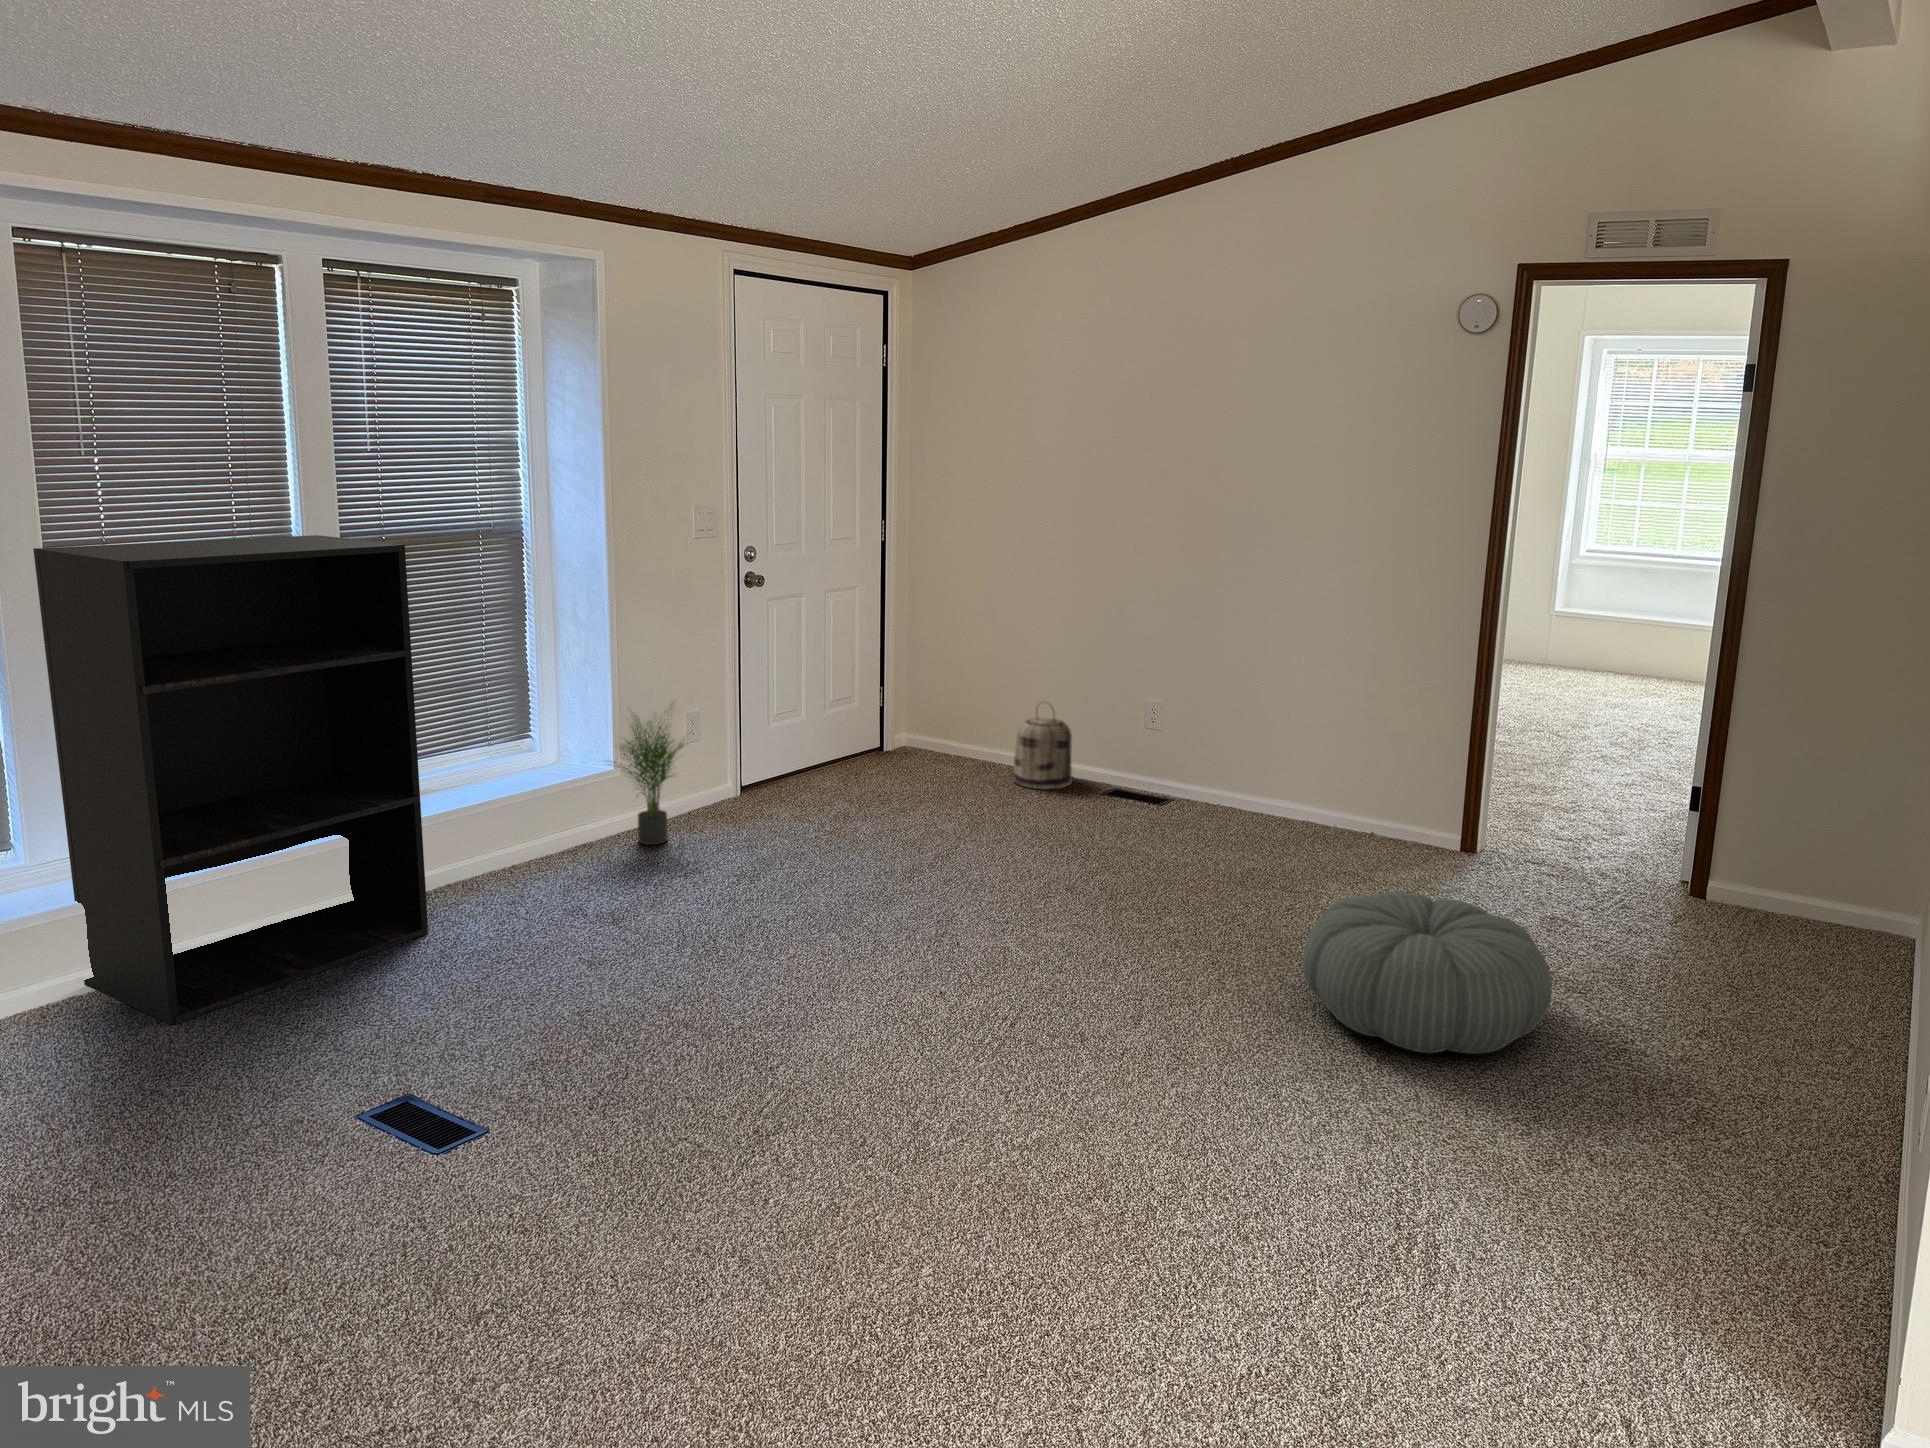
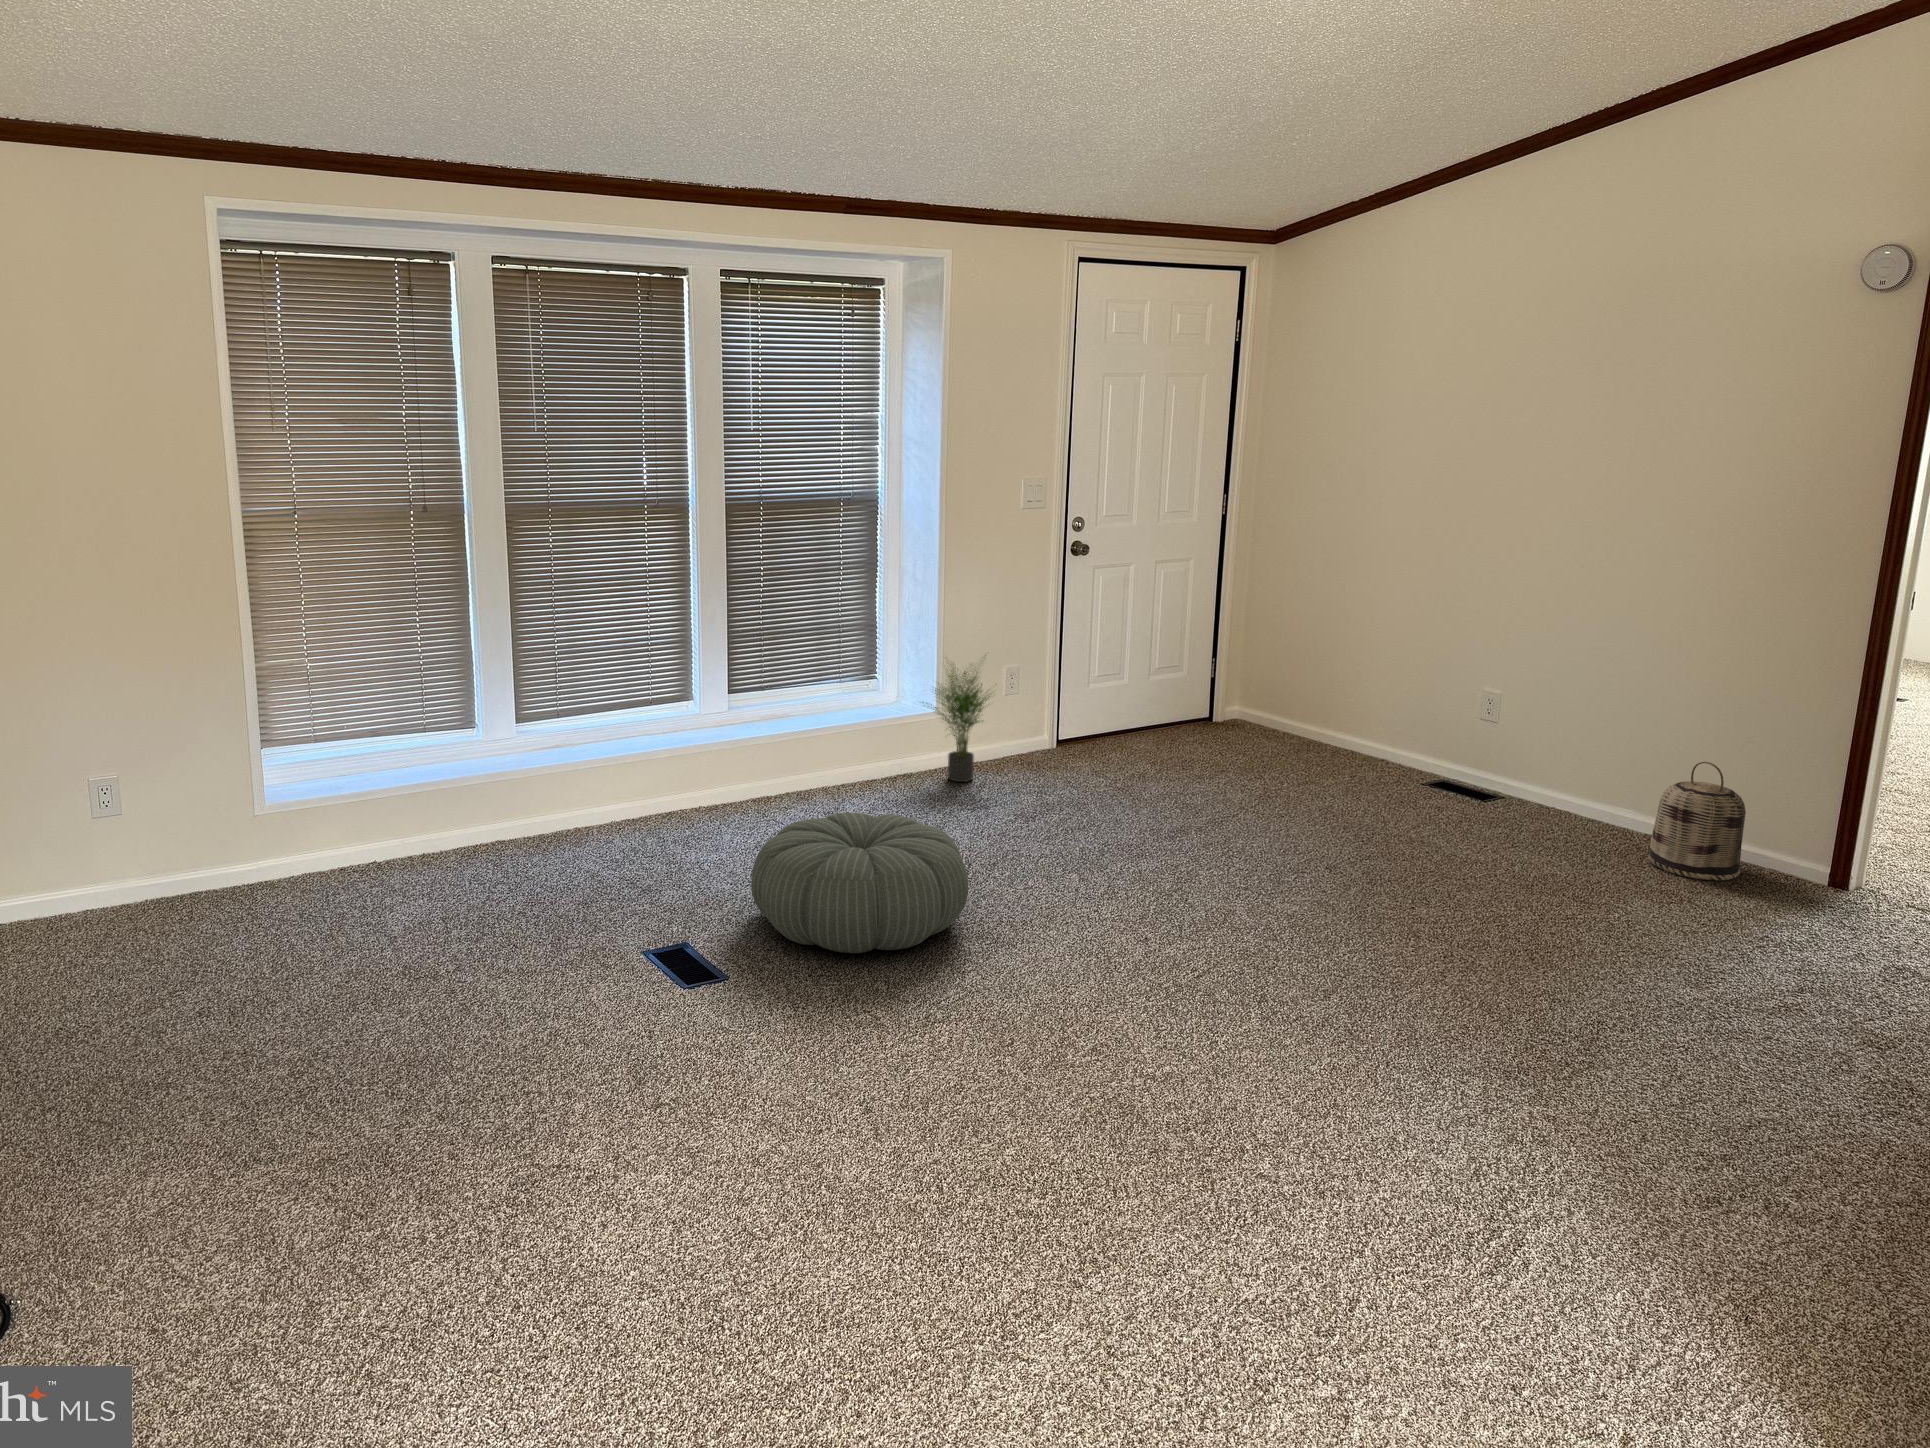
bookshelf: present [33,535,428,1025] -> none [508,497,756,862]
basket: present [1013,704,1072,789] -> present [1648,762,1746,880]
pouf: present [1303,892,1552,1054] -> present [751,812,968,953]

